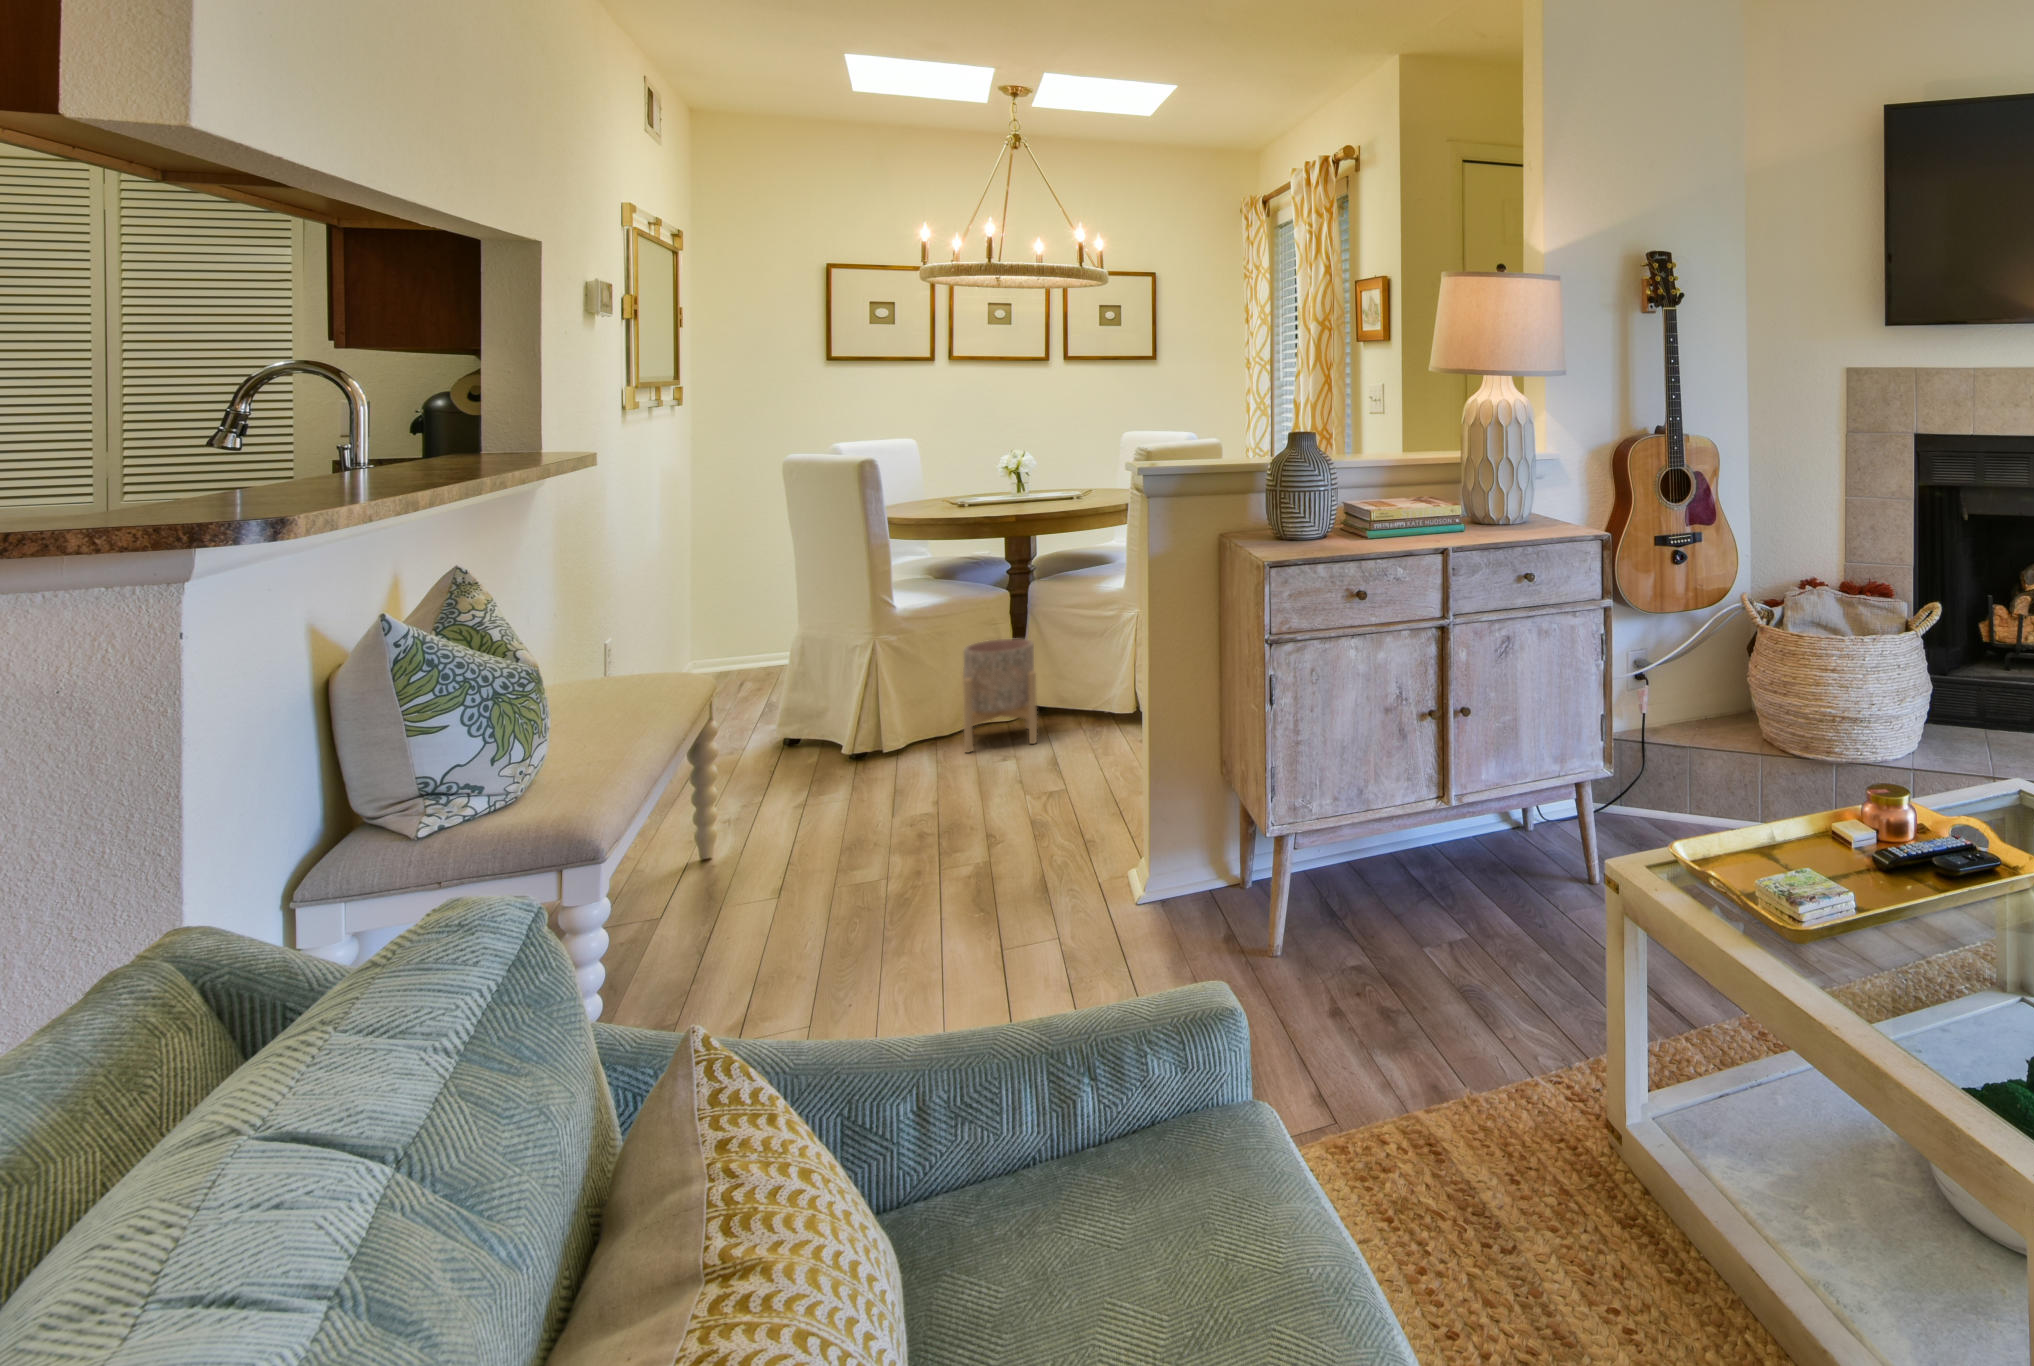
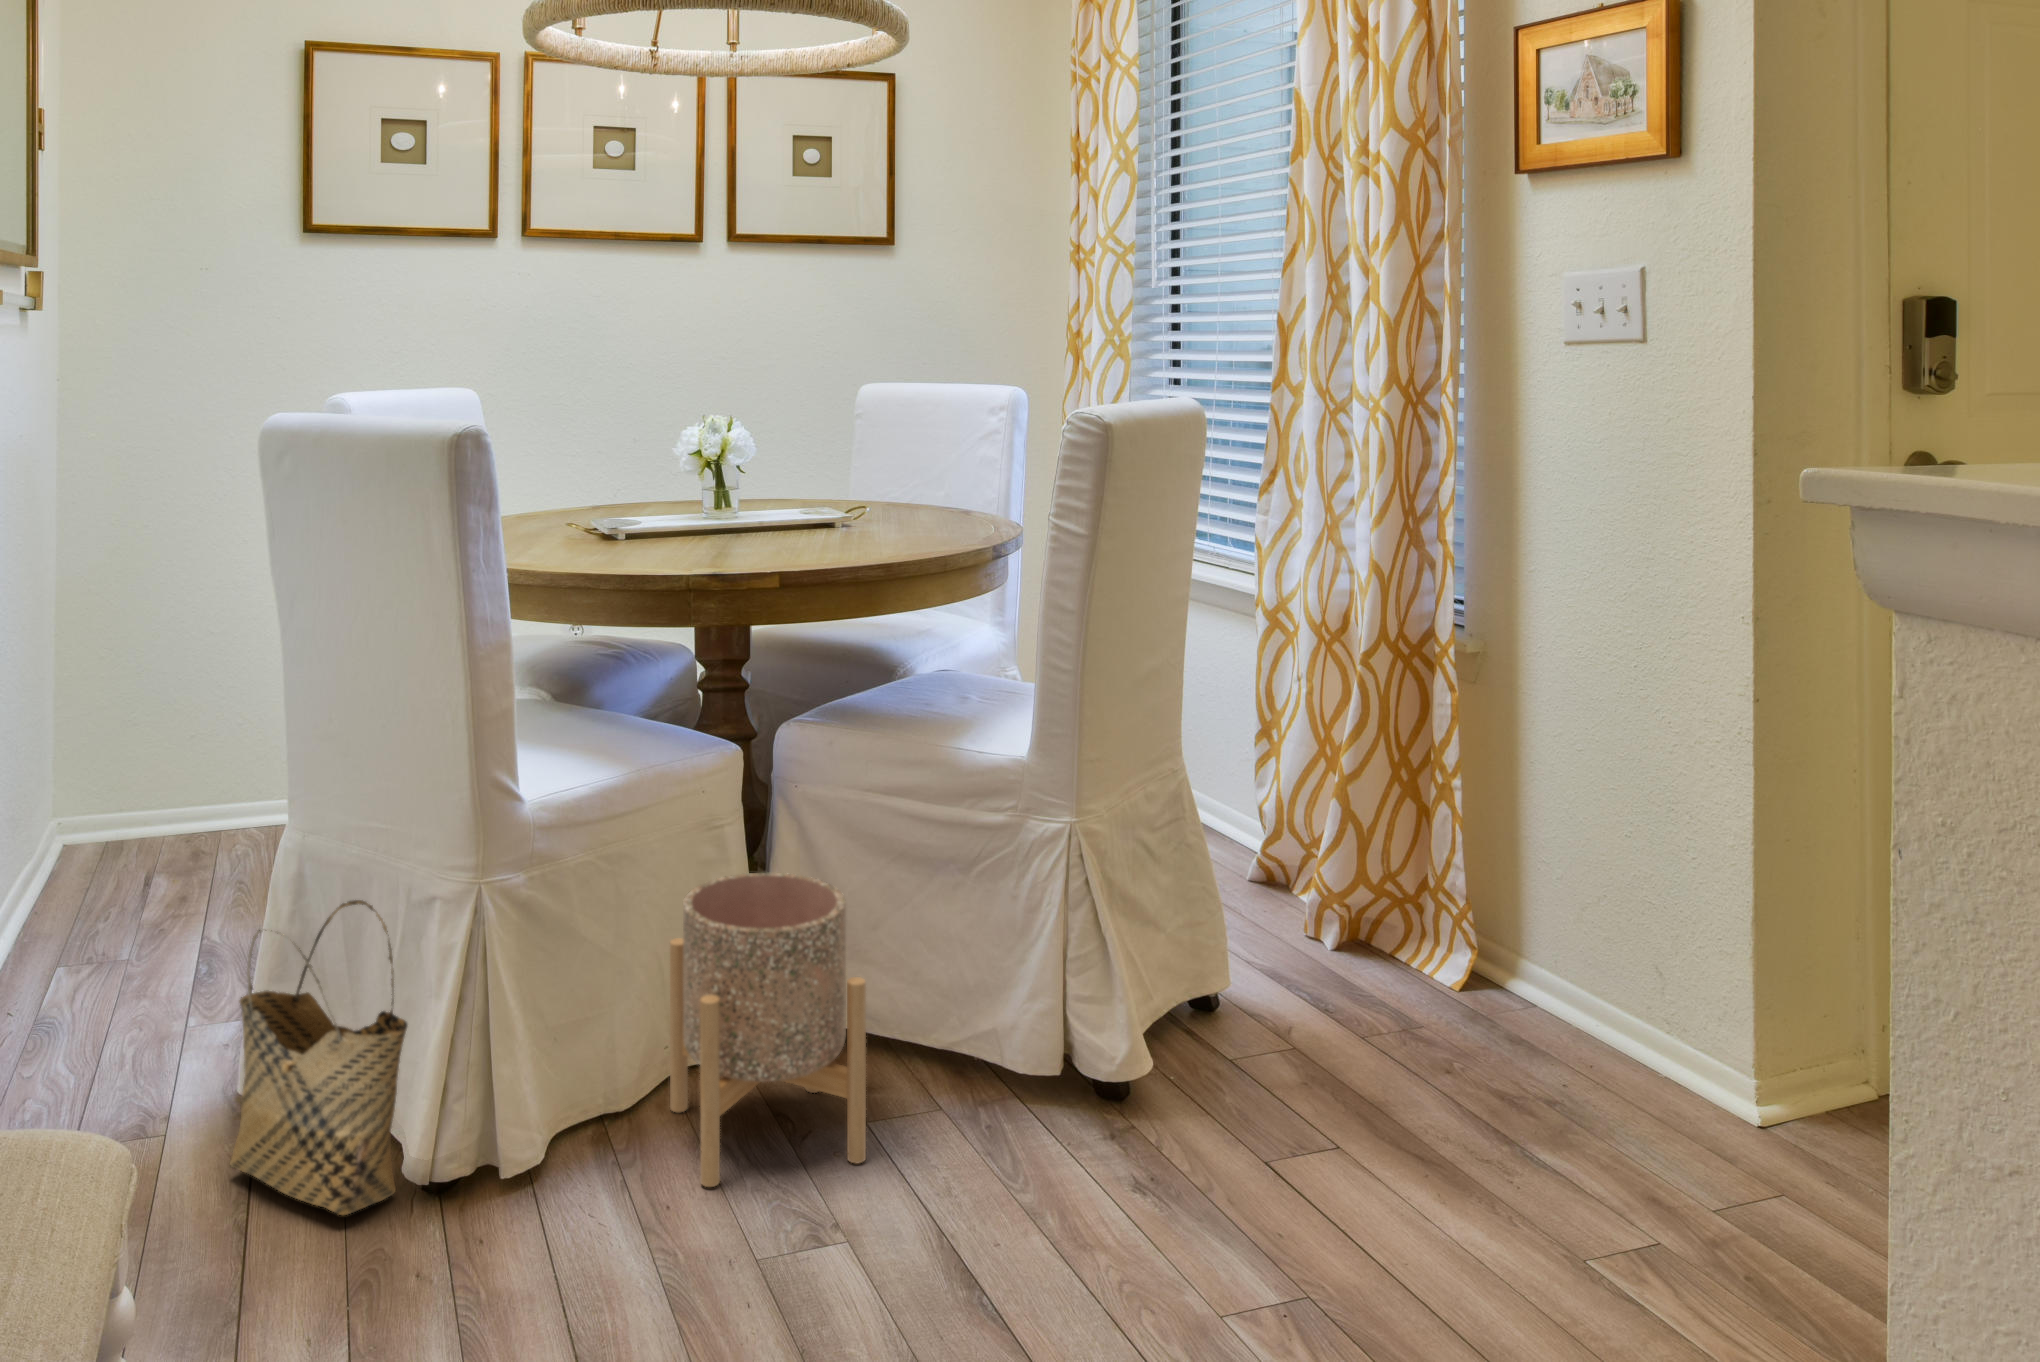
woven basket: none [767,650,842,765] -> present [230,900,407,1215]

